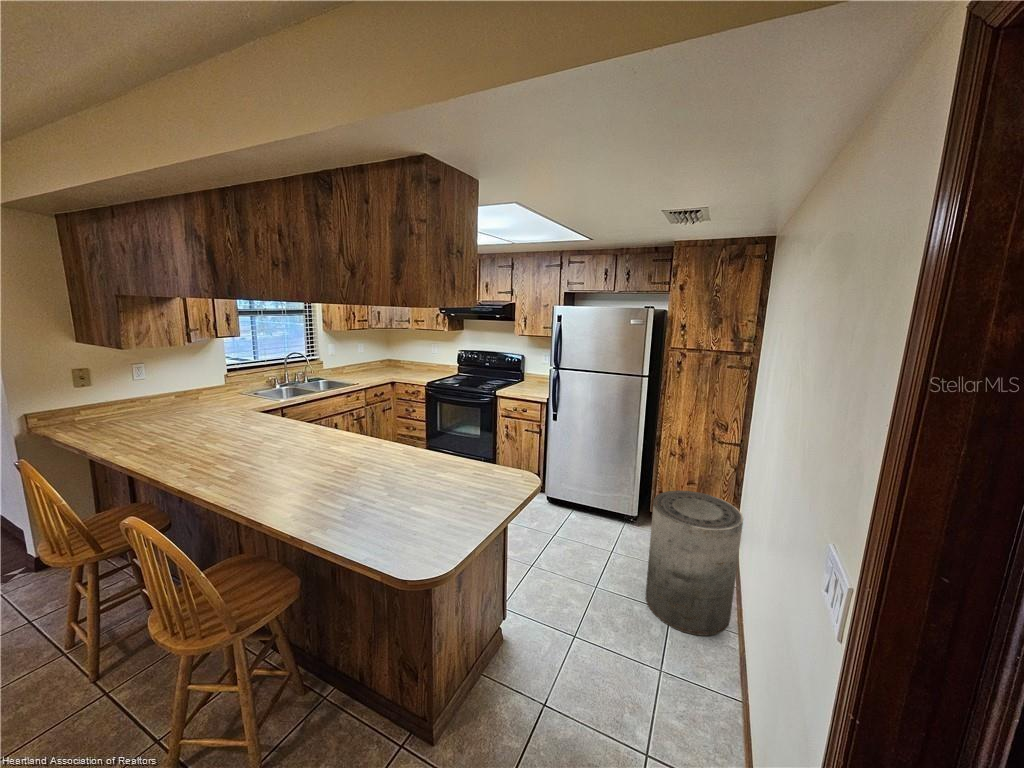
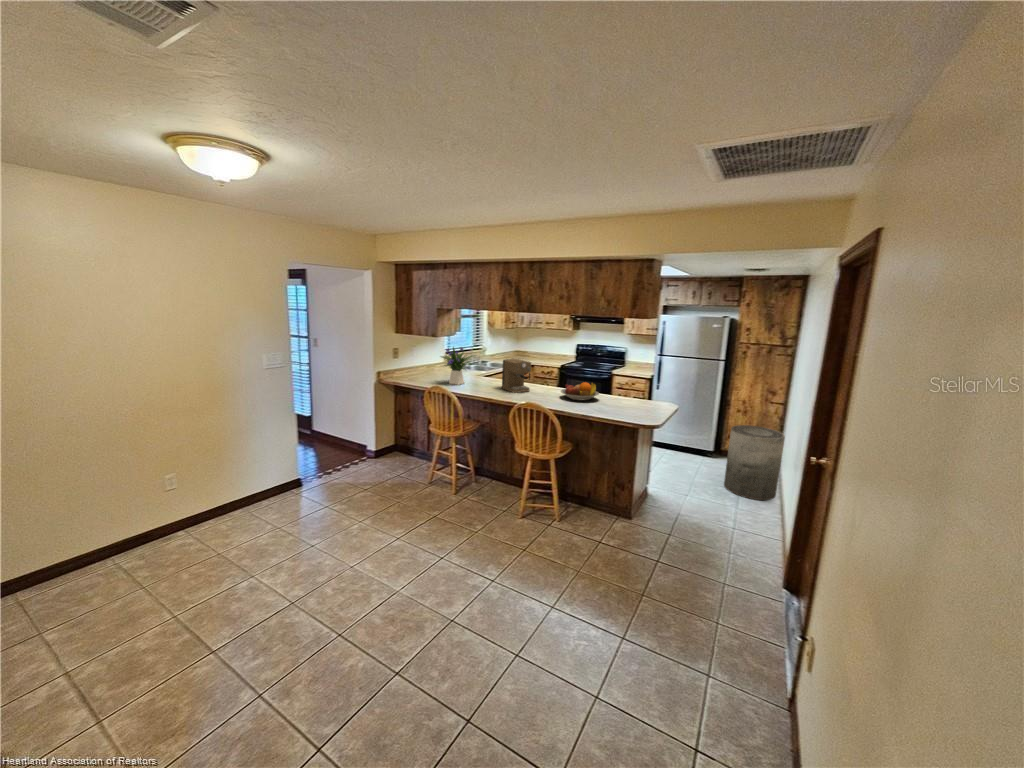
flower arrangement: none [105,368,194,441] -> present [442,347,473,385]
coffee maker: none [228,388,284,460] -> present [502,358,531,393]
fruit bowl: none [313,436,394,478] -> present [561,382,599,401]

